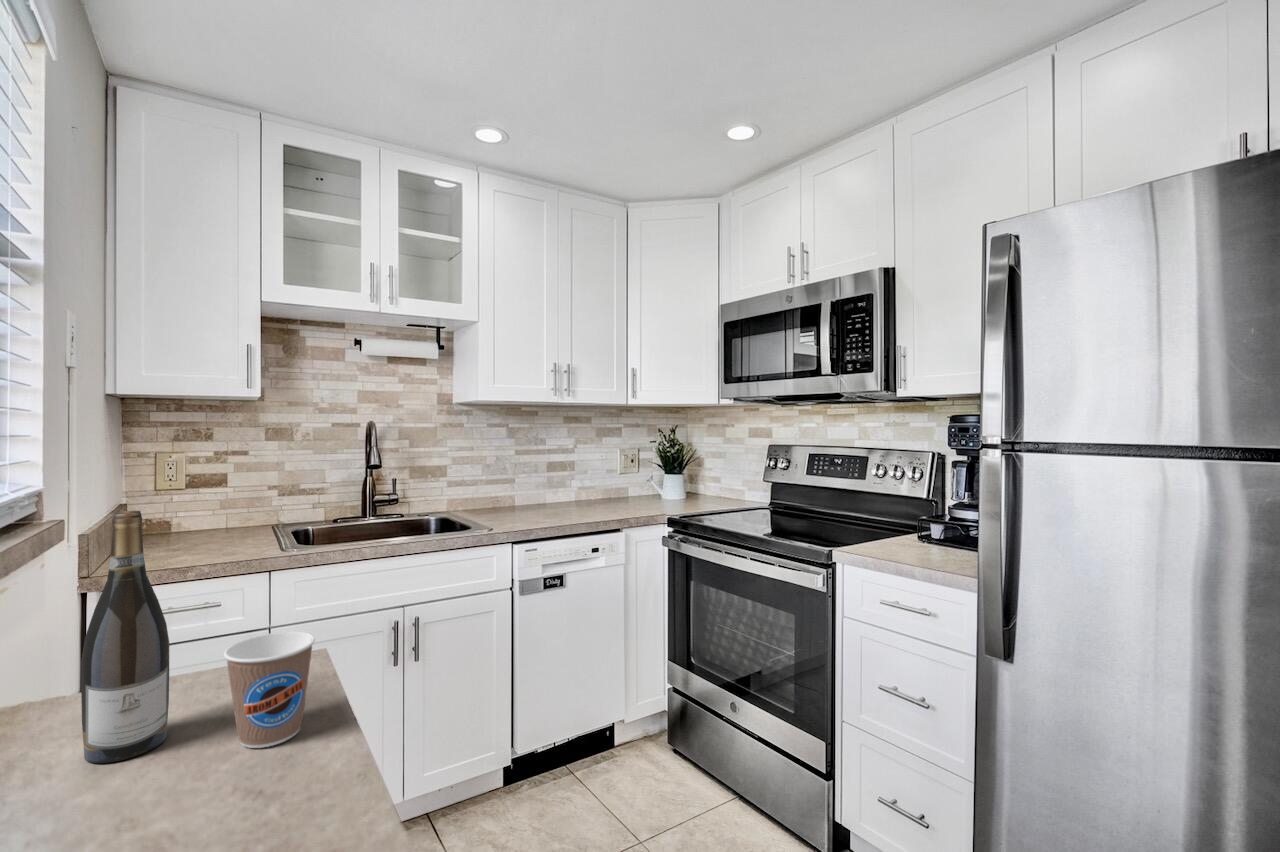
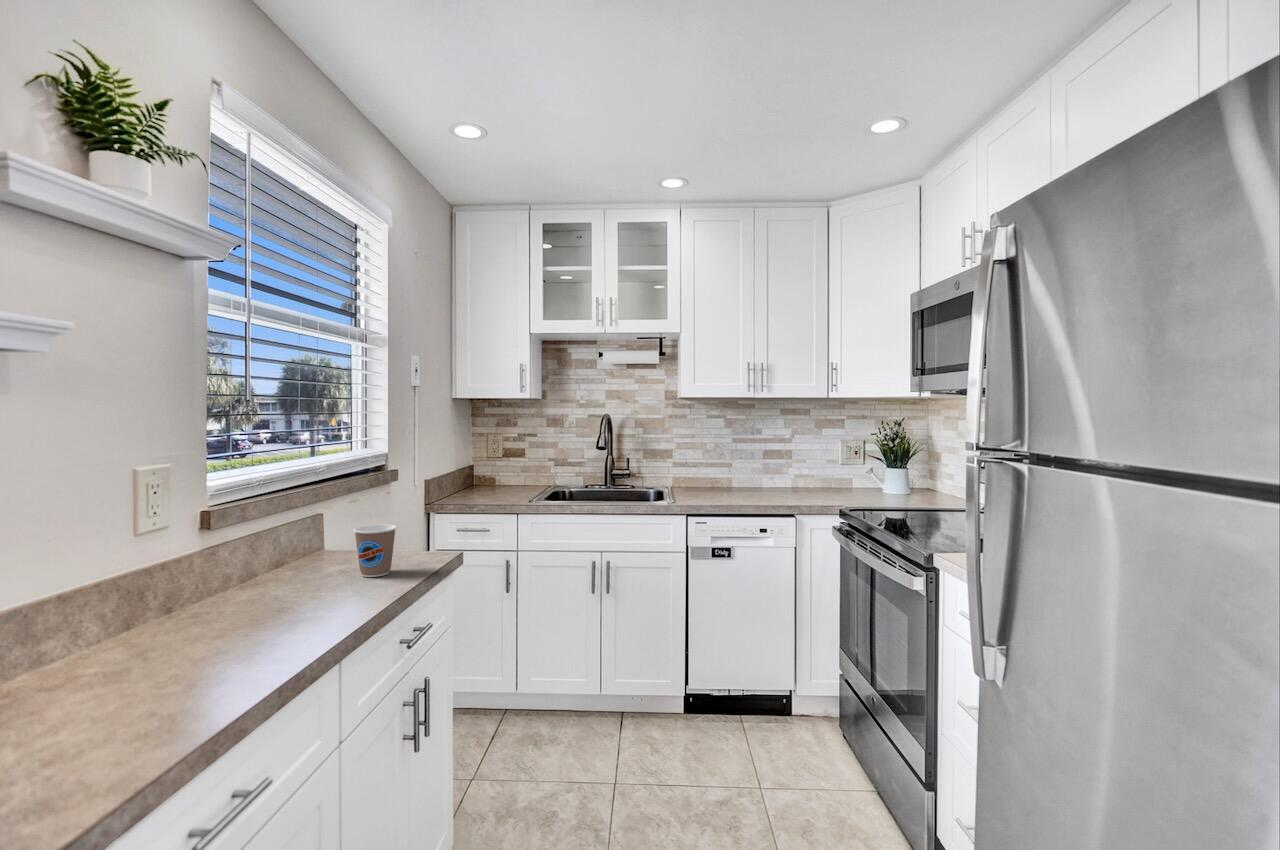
wine bottle: present [81,511,169,763] -> none [316,457,351,570]

